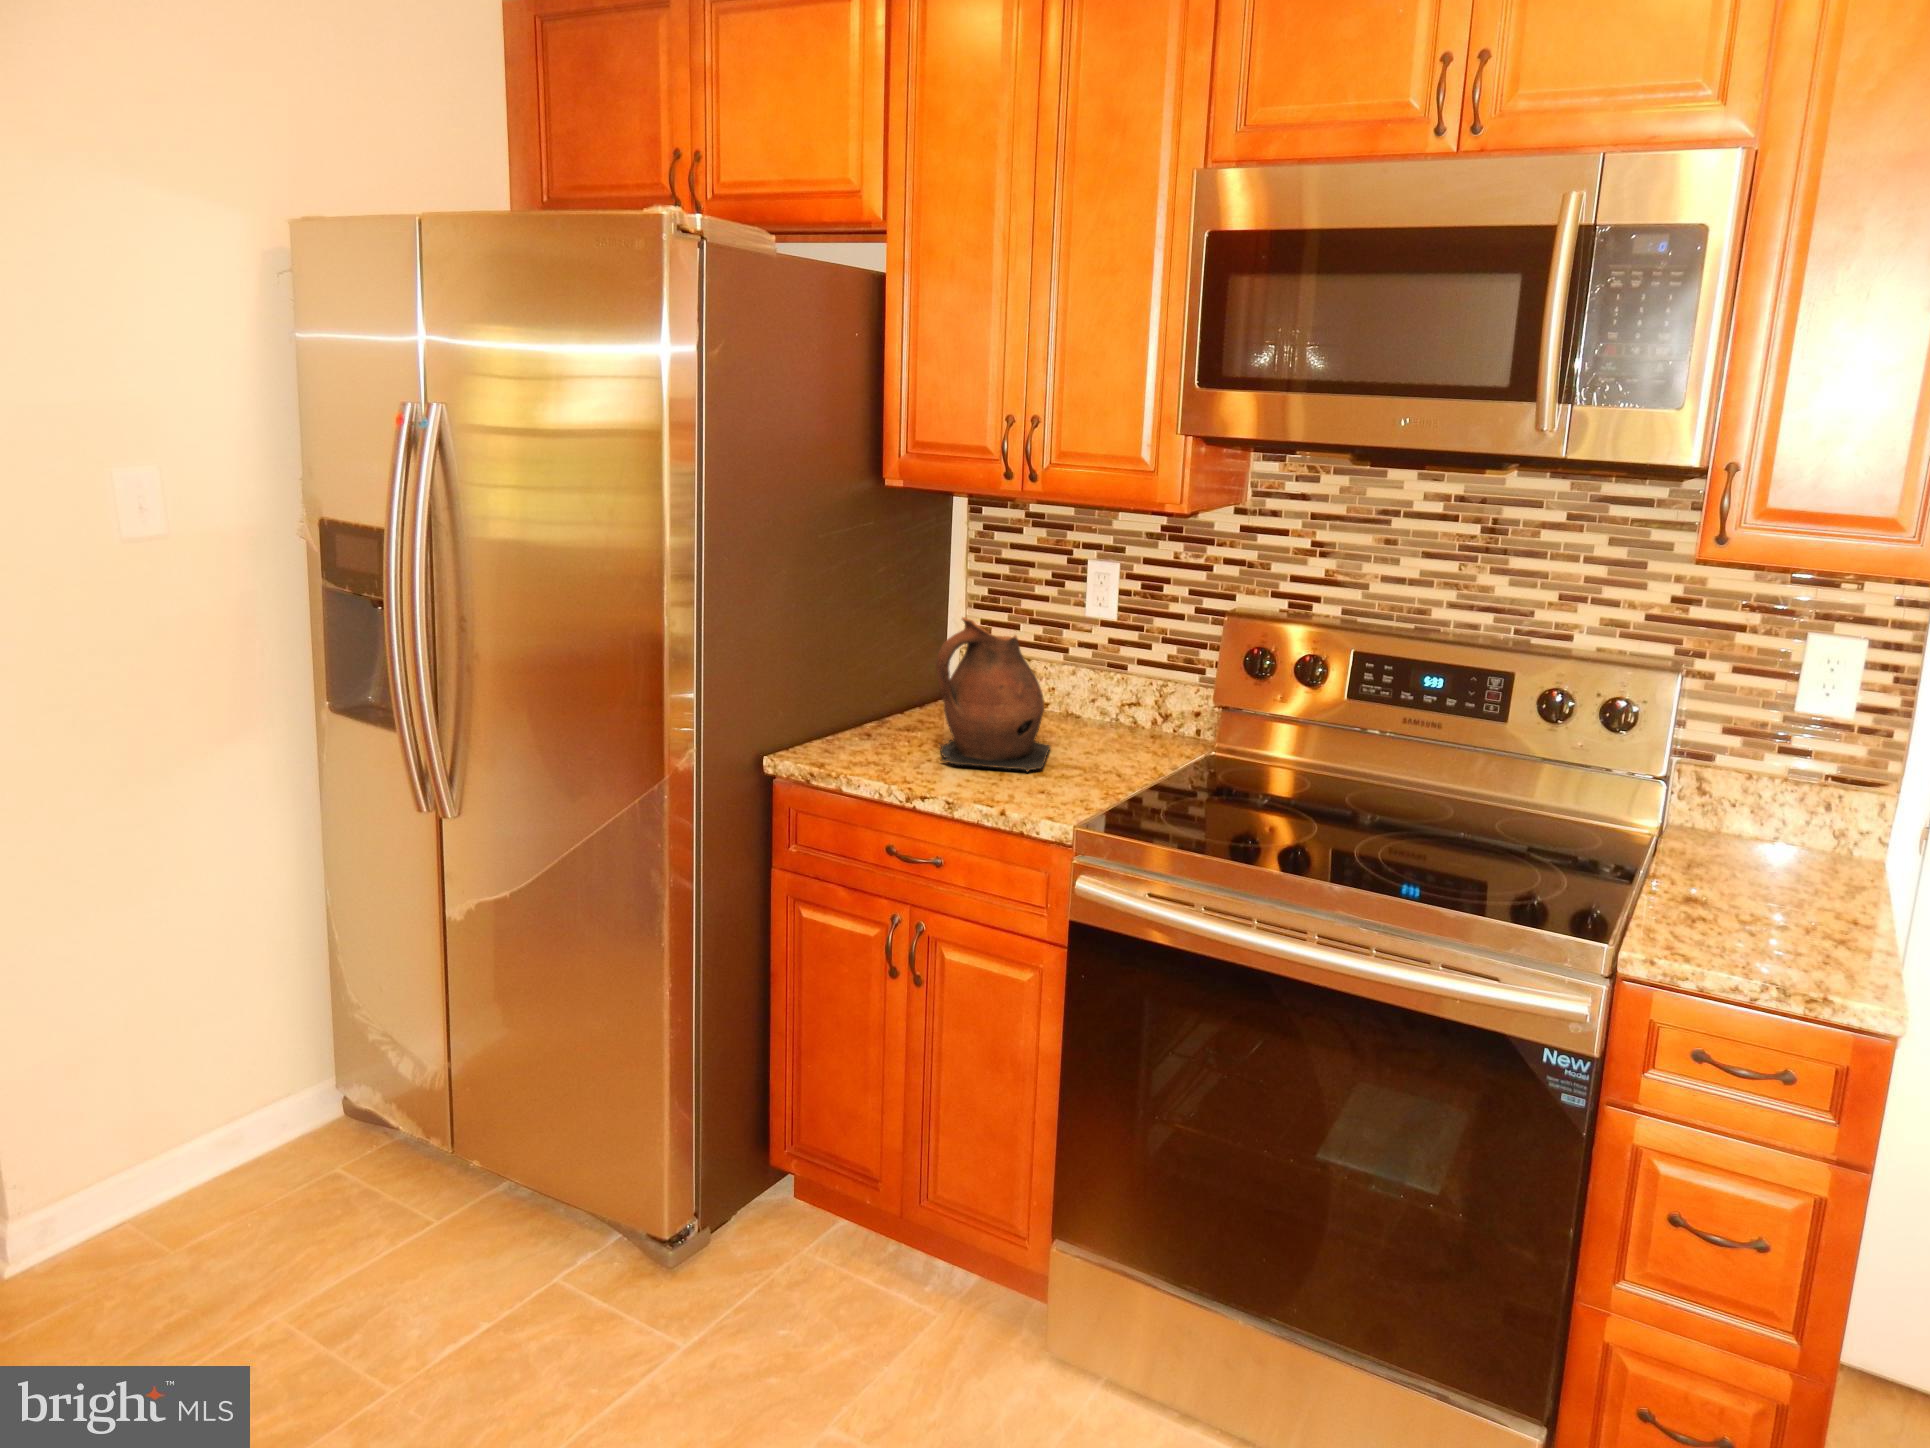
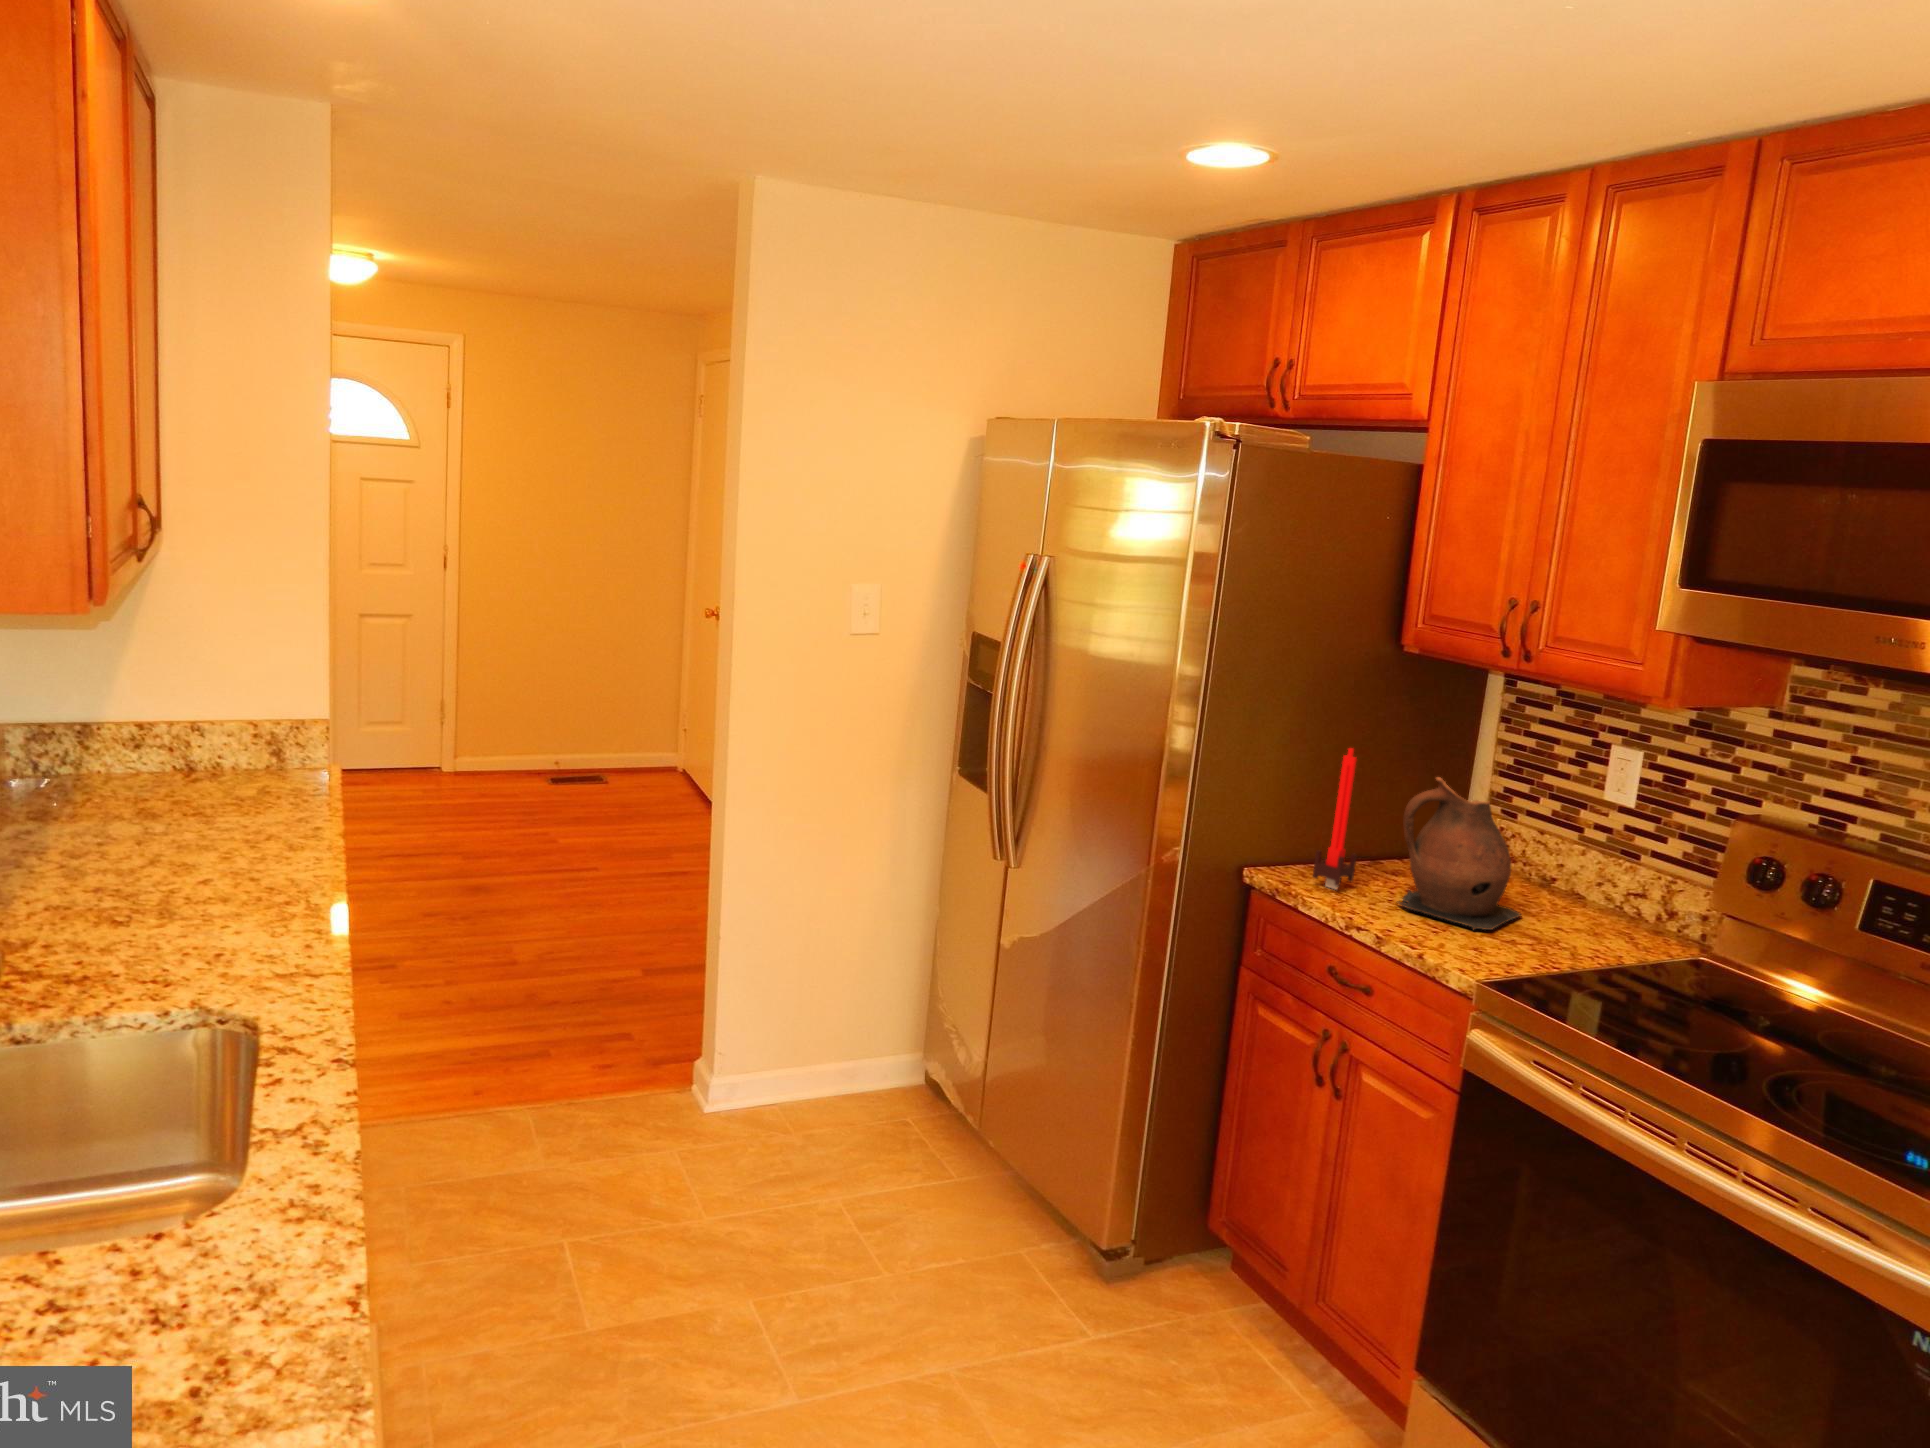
candle: none [847,599,888,760] -> present [1313,748,1357,889]

